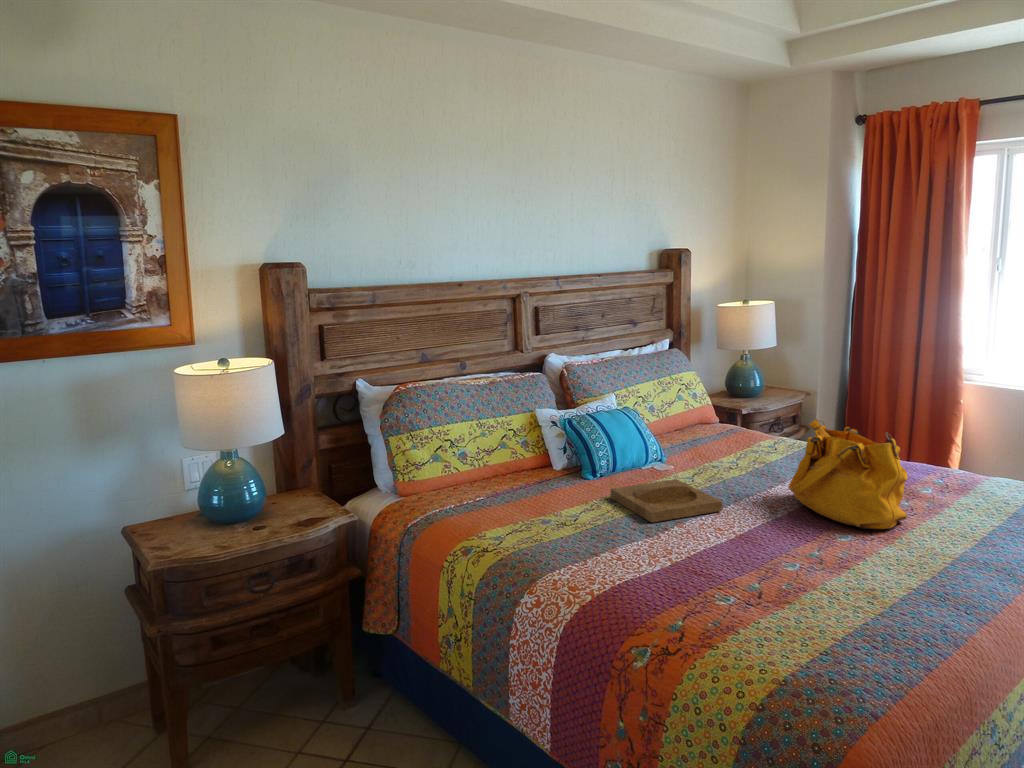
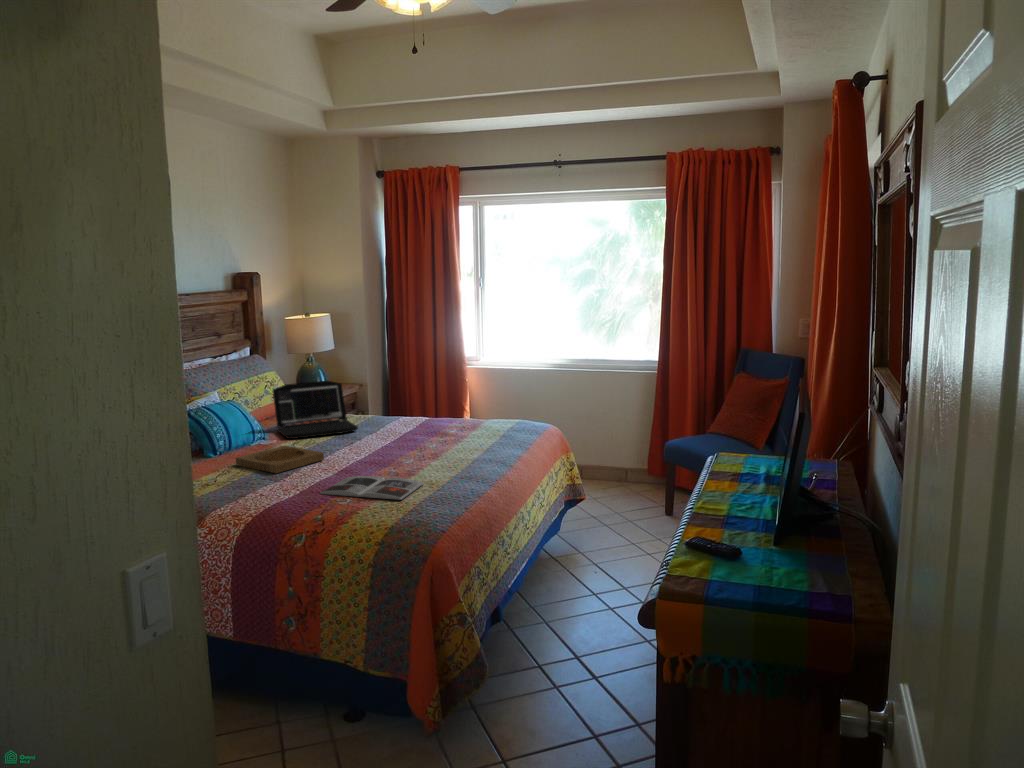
laptop: none [679,394,784,469] -> present [273,381,358,439]
handbag: present [788,419,908,529] -> none [367,389,442,455]
magazine: none [695,552,861,621] -> present [320,476,423,500]

